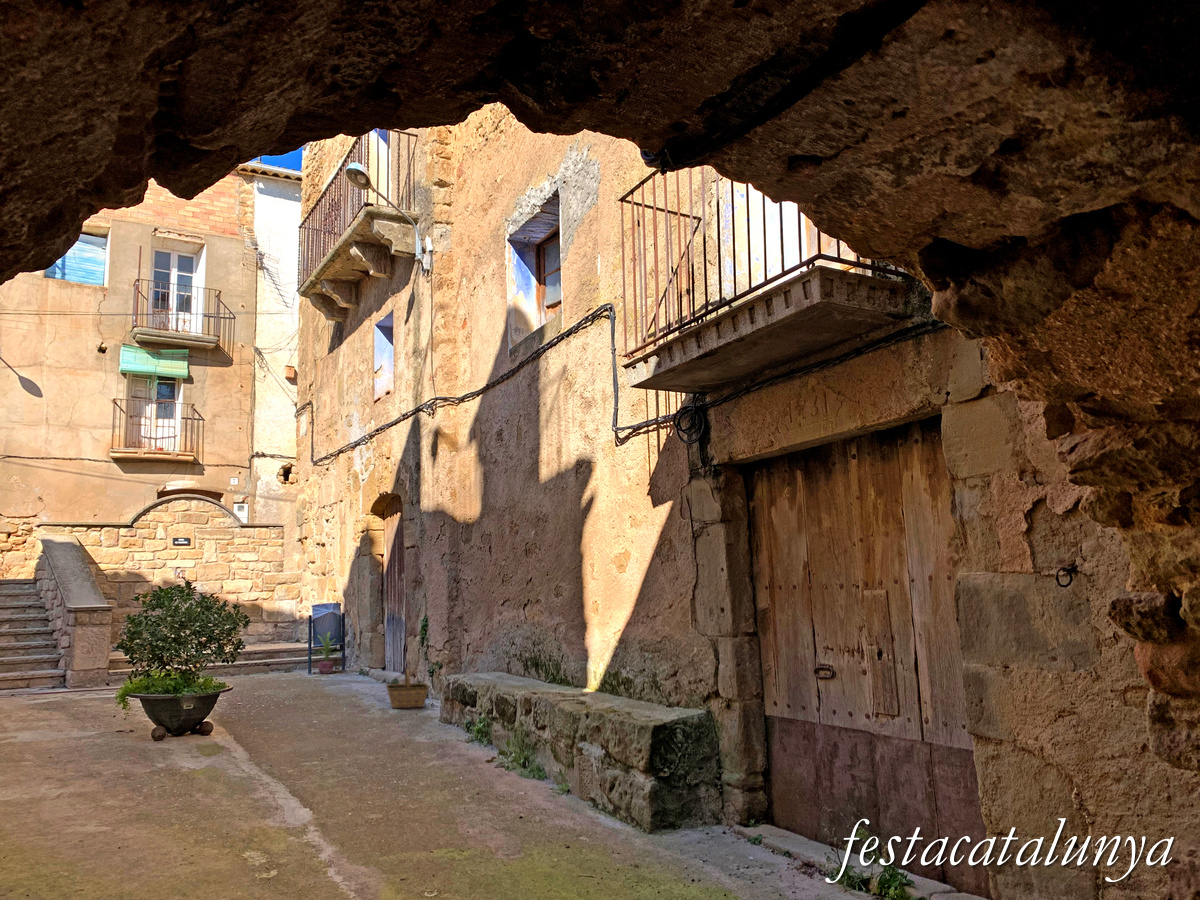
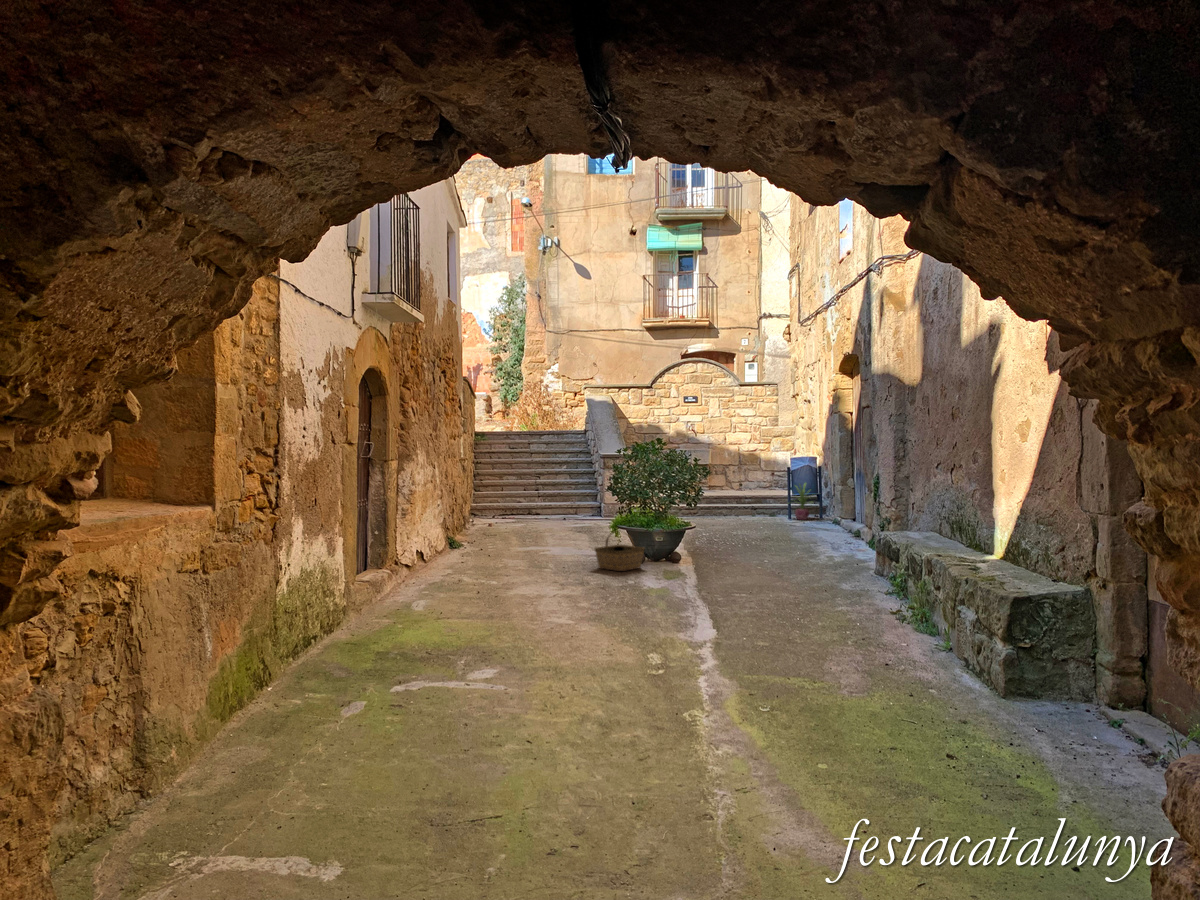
basket: present [386,669,429,708] -> present [595,533,645,571]

